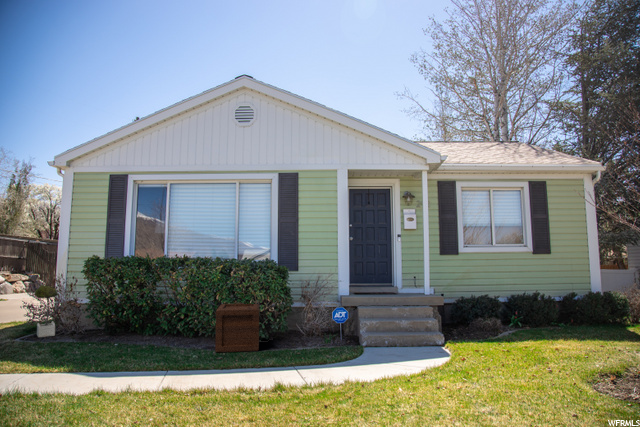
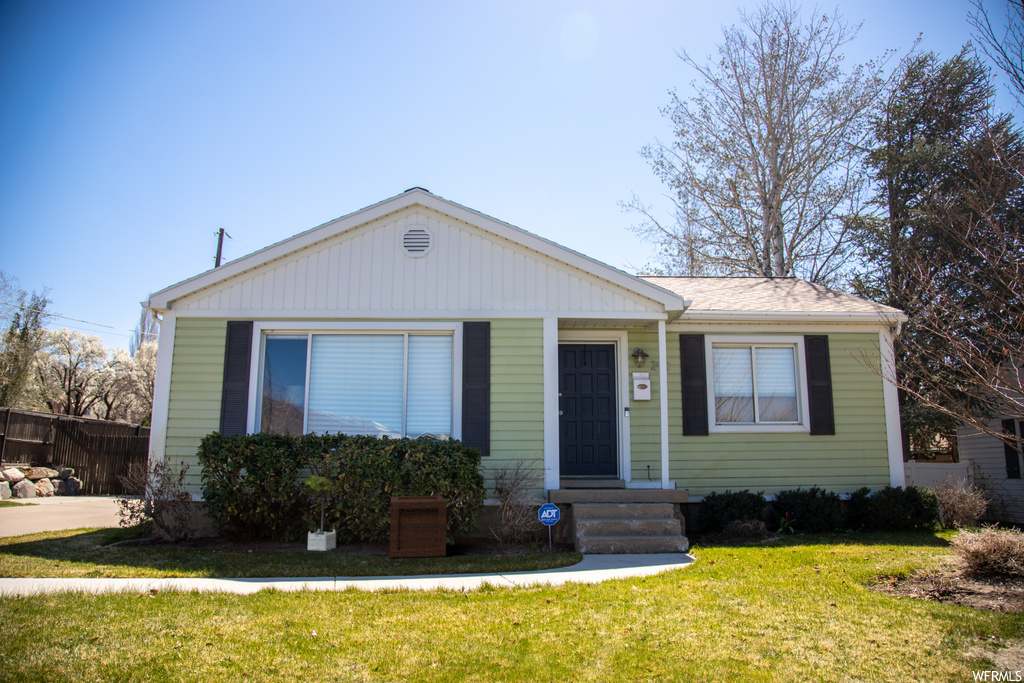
potted tree: present [34,285,59,337] -> present [305,475,336,551]

